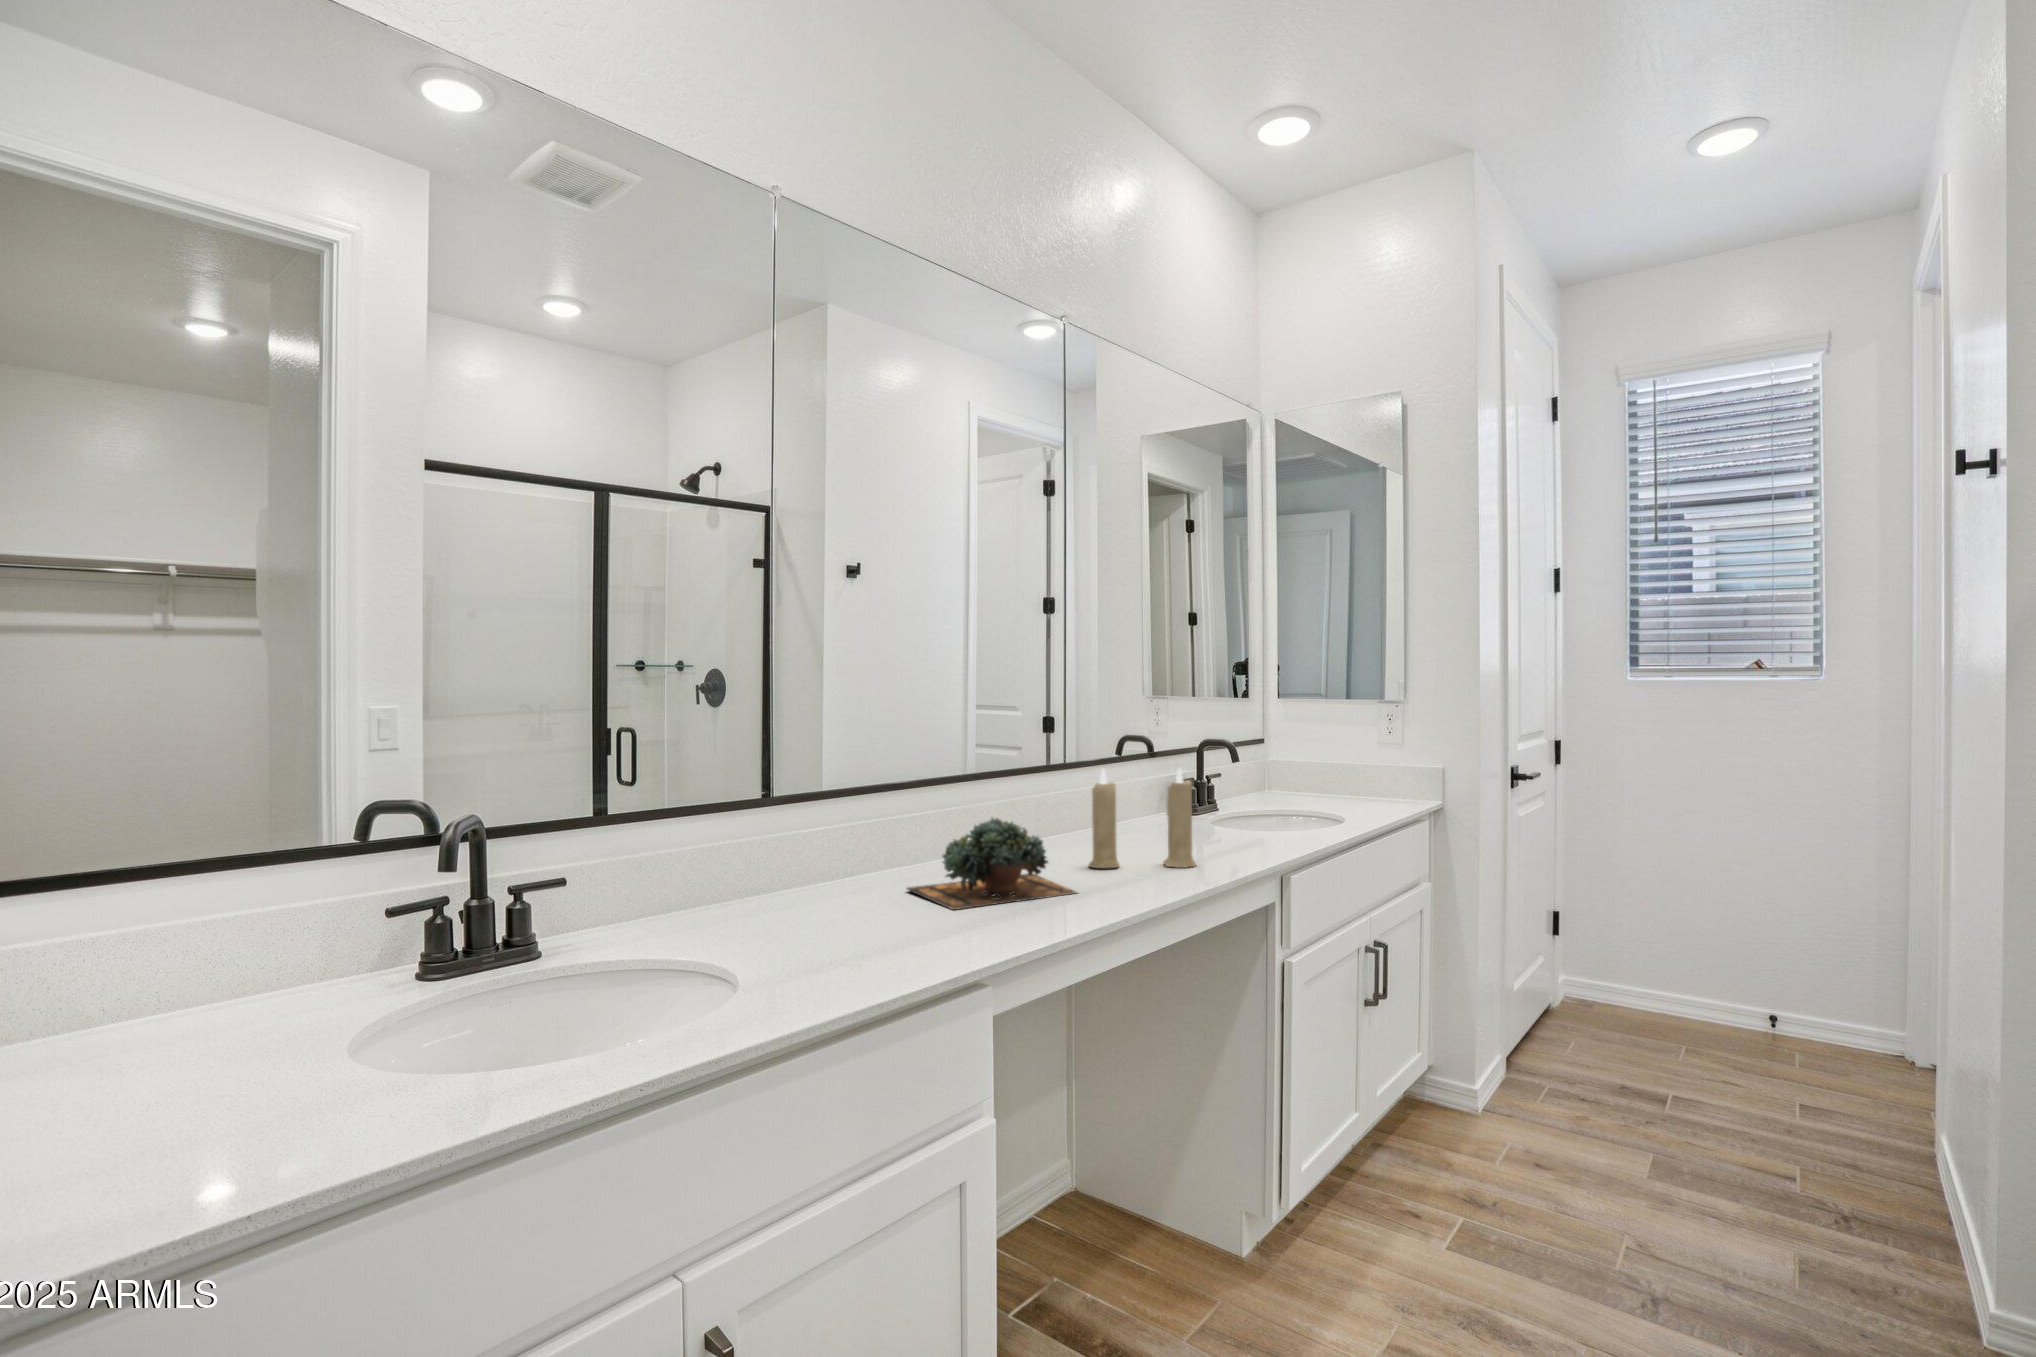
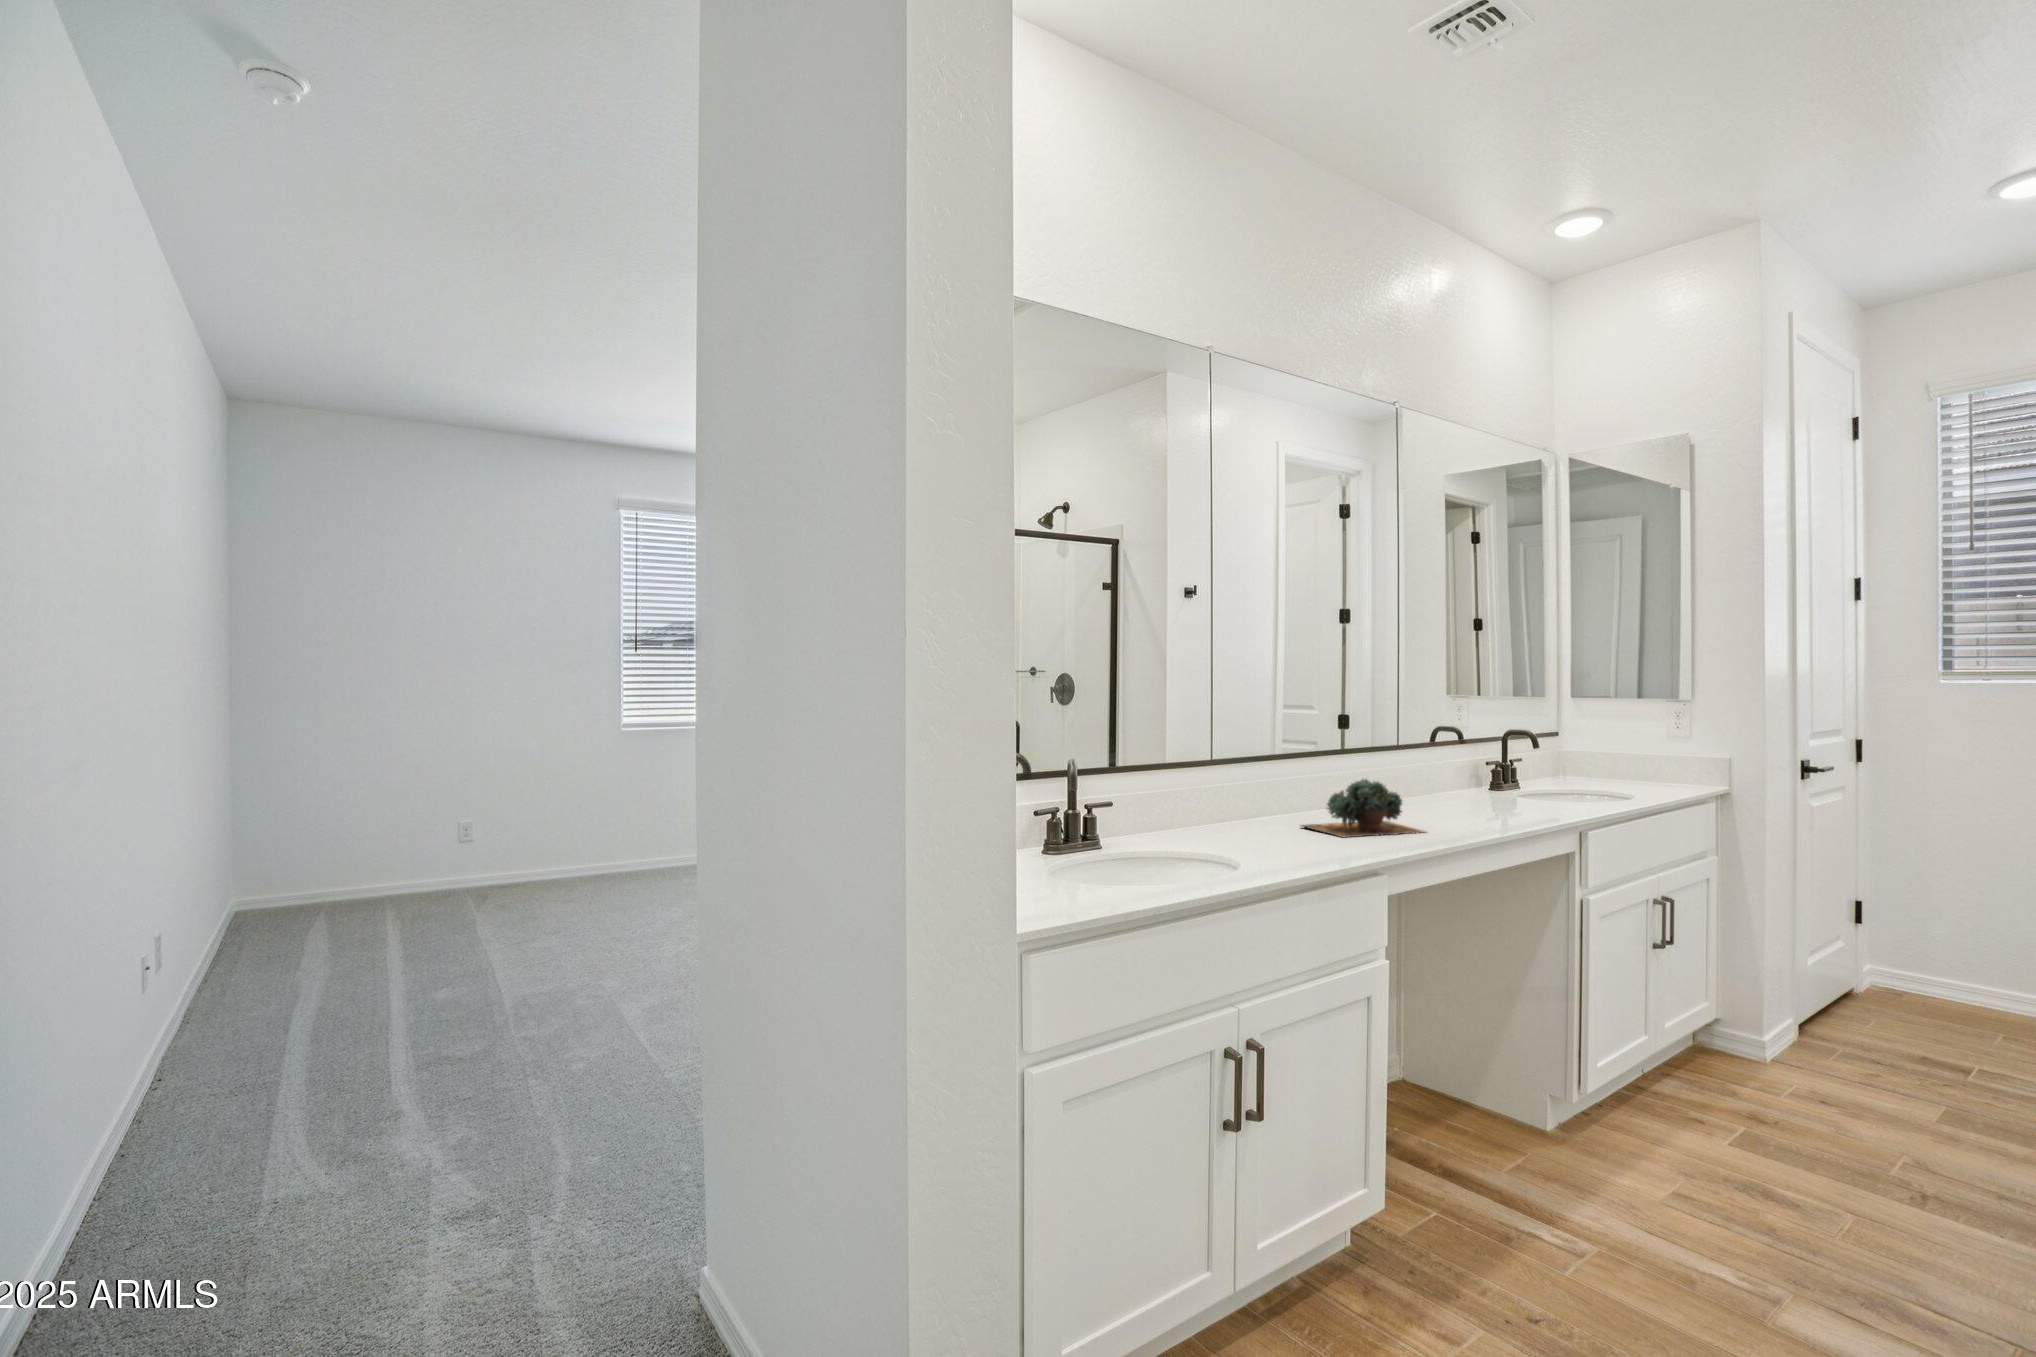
candle: present [1089,769,1196,868] -> none [1427,745,1513,822]

